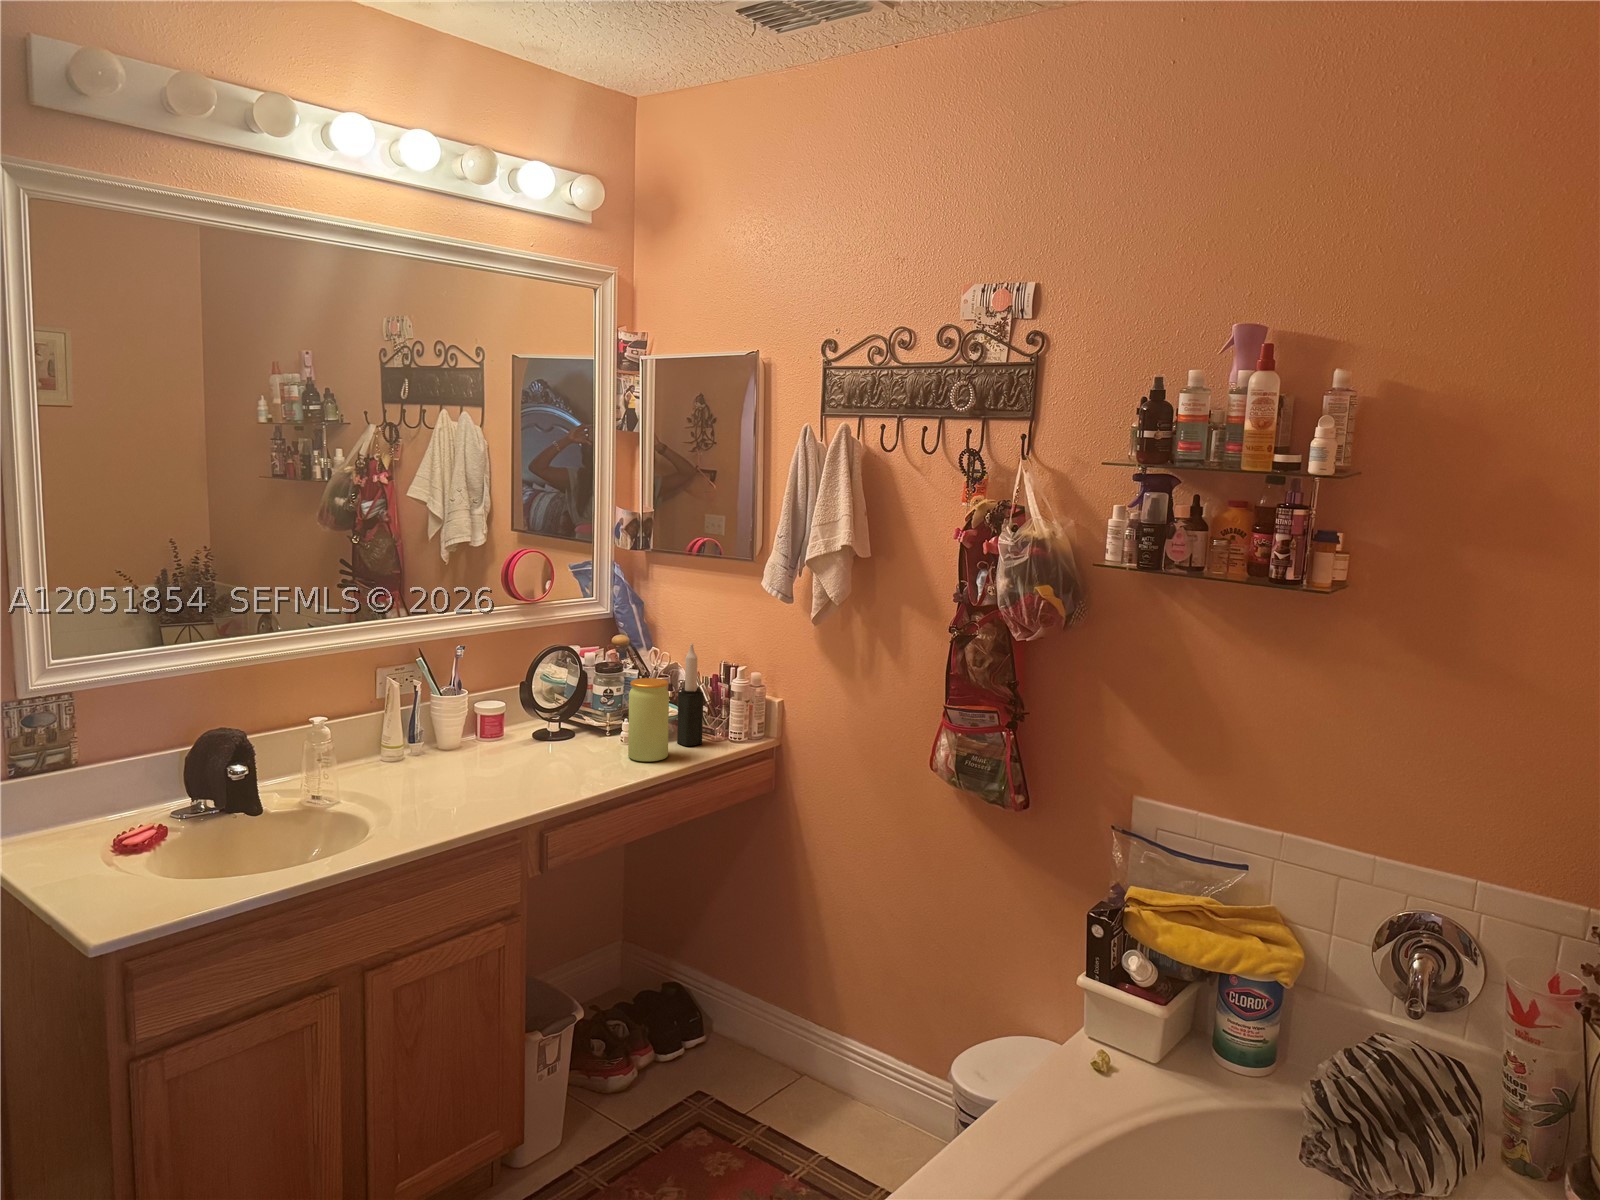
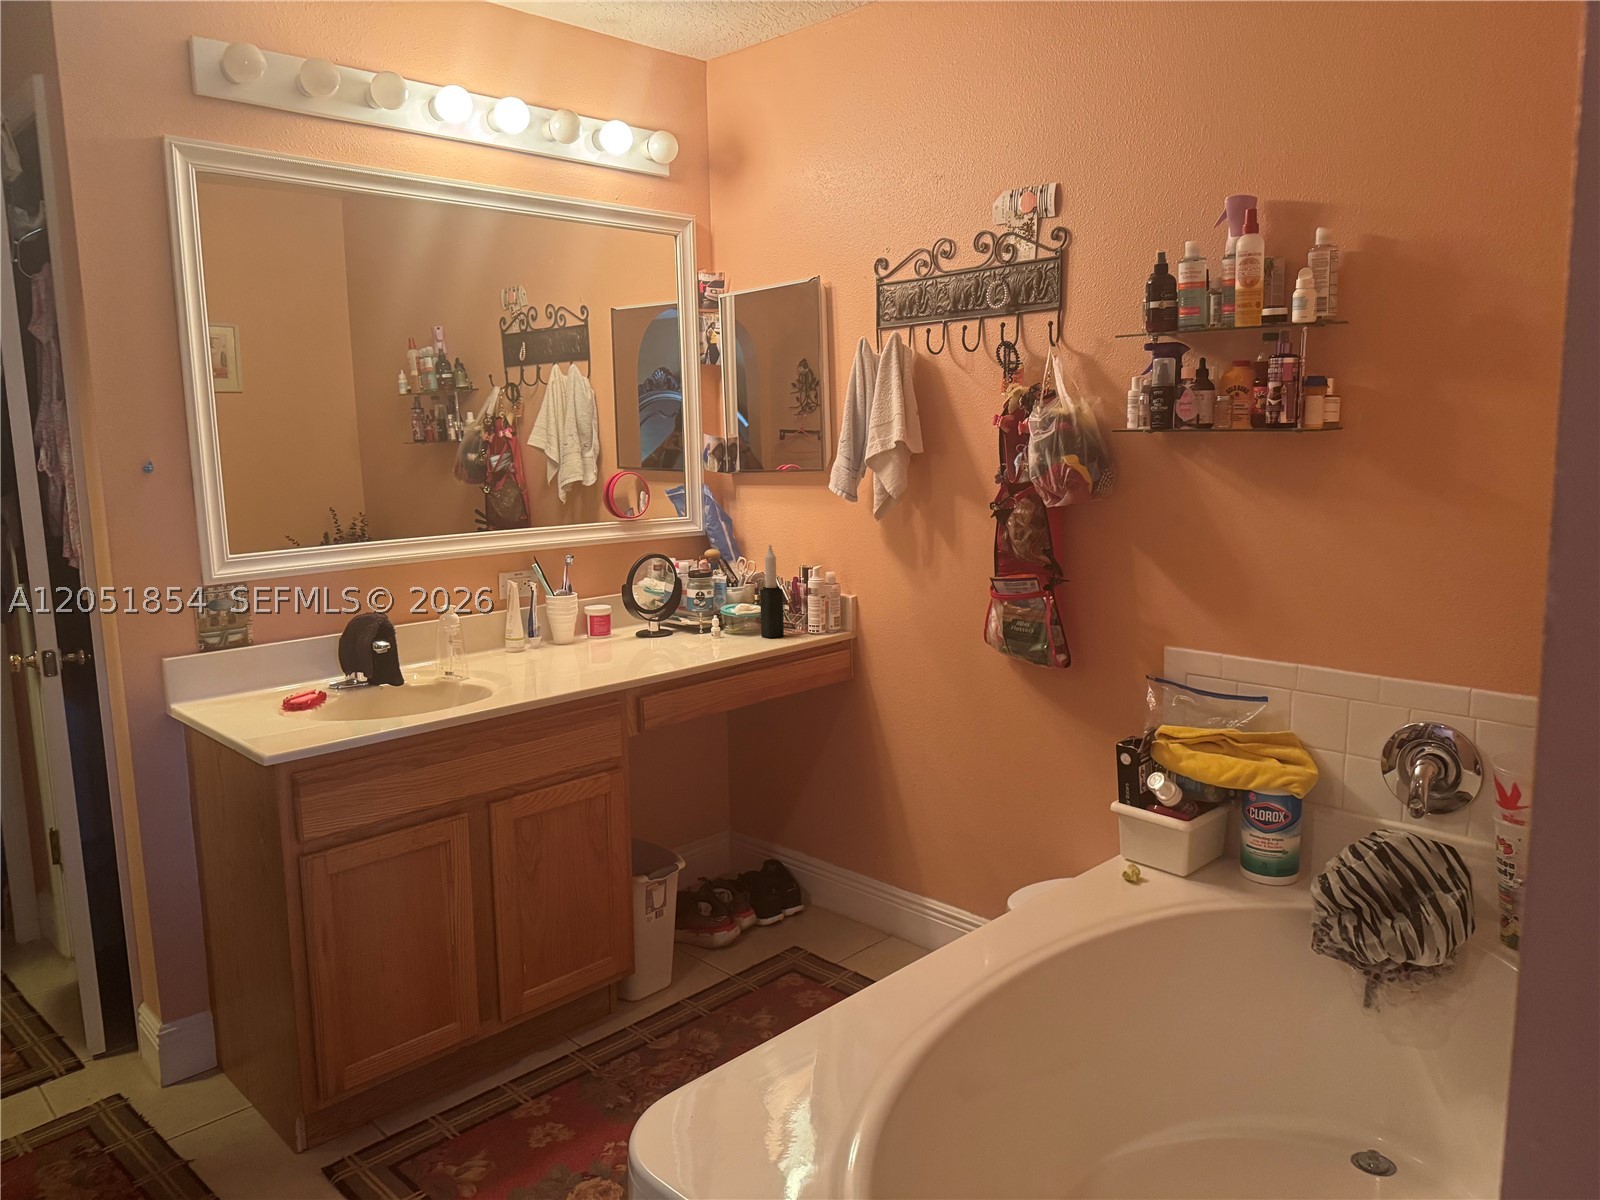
jar: present [628,678,669,761] -> none [714,575,751,648]

